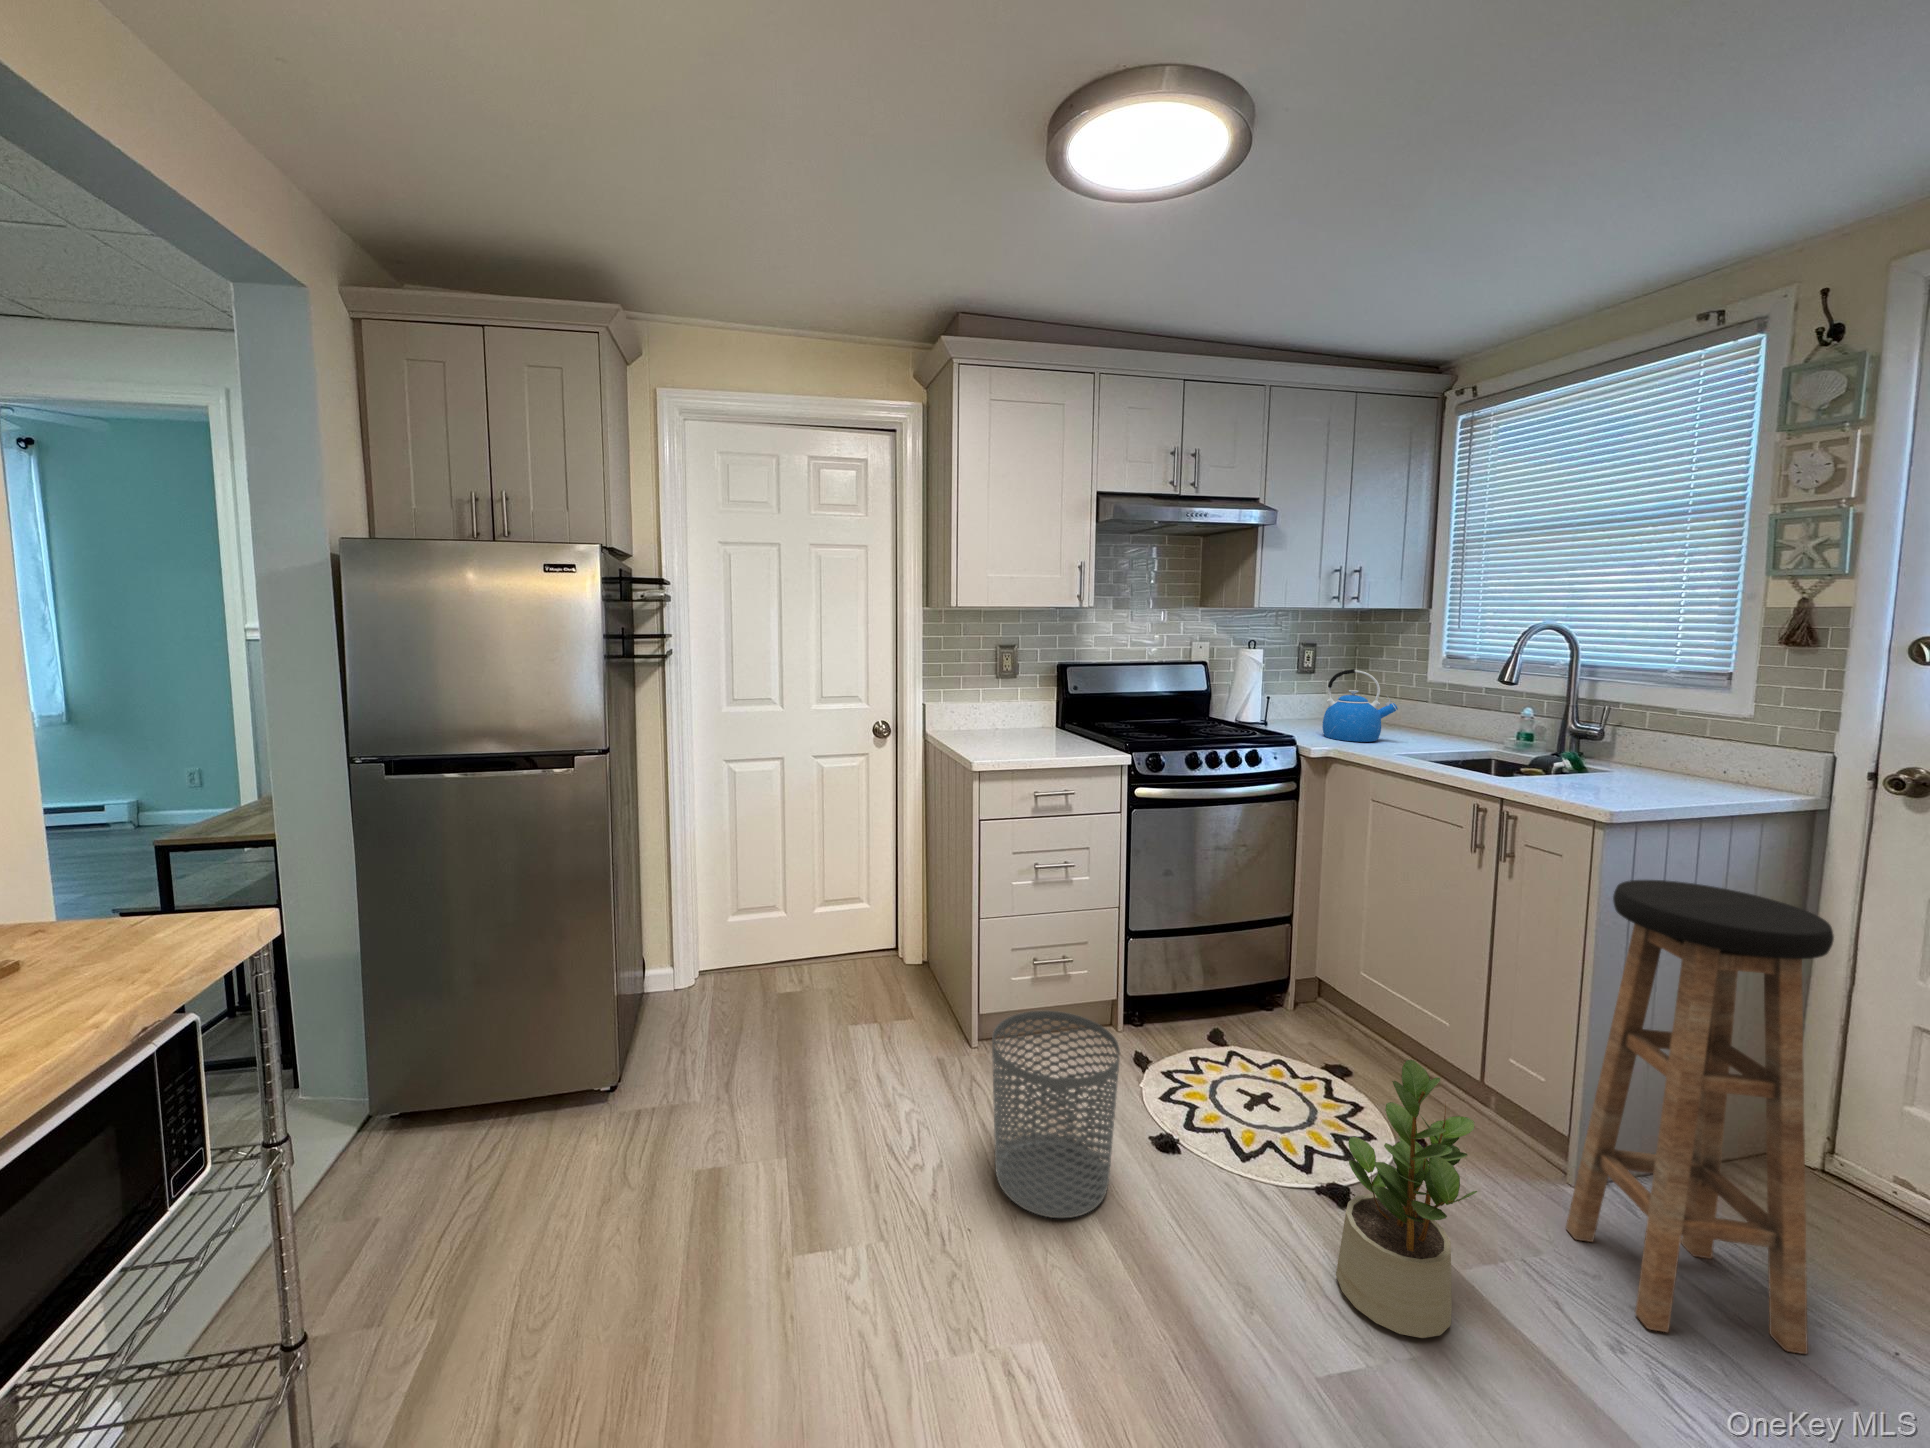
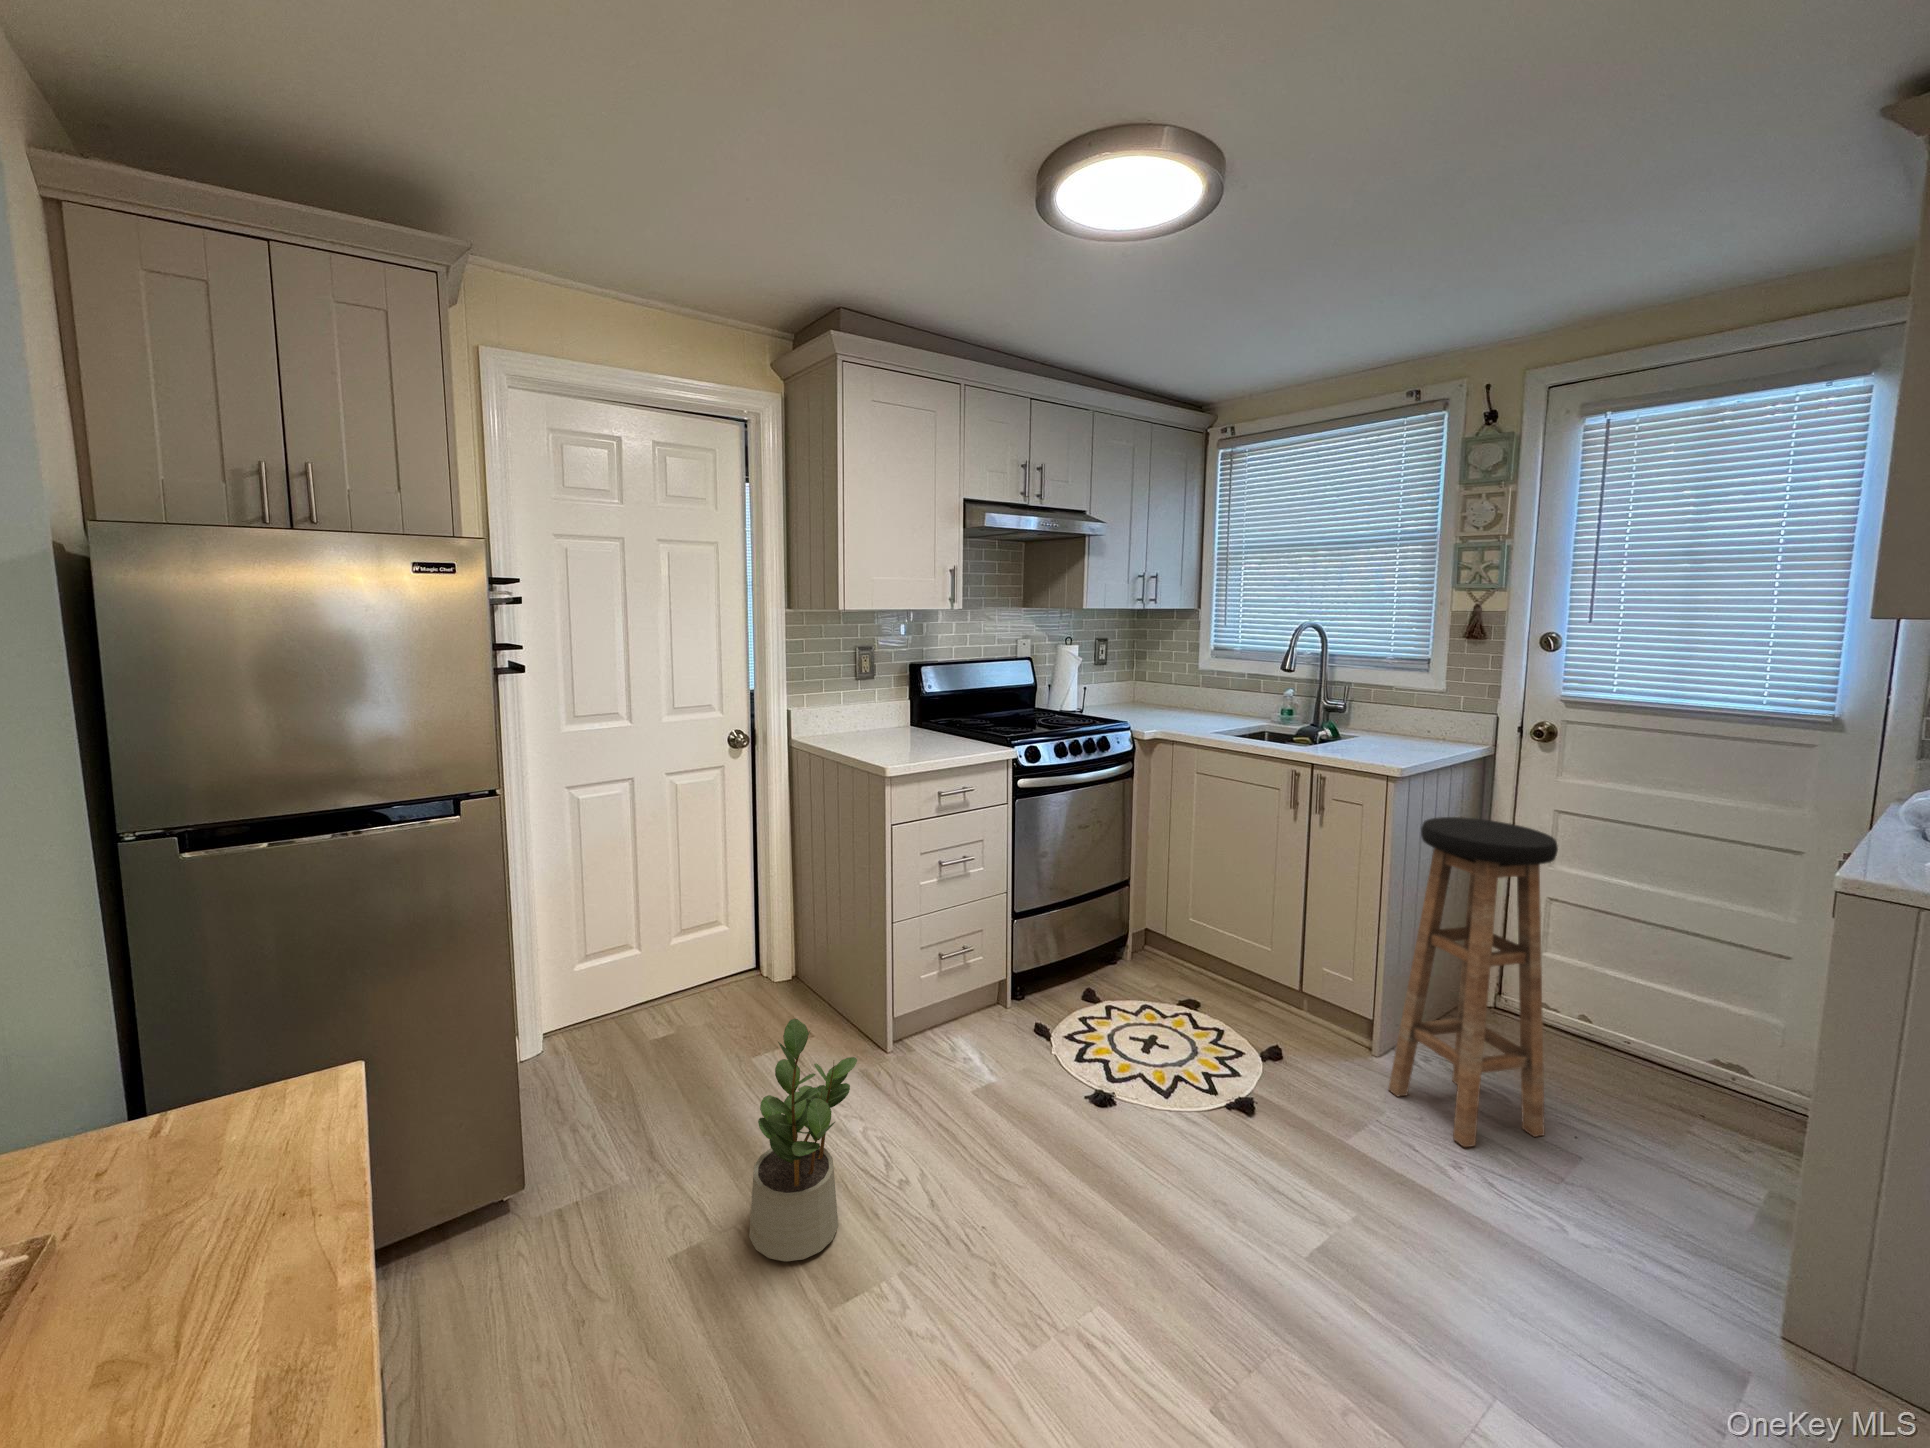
kettle: present [1322,669,1398,742] -> none [1140,660,1197,723]
waste bin: present [992,1011,1120,1218] -> none [969,1000,1090,1195]
potted plant: present [1336,1060,1477,1338] -> present [749,1019,857,1261]

